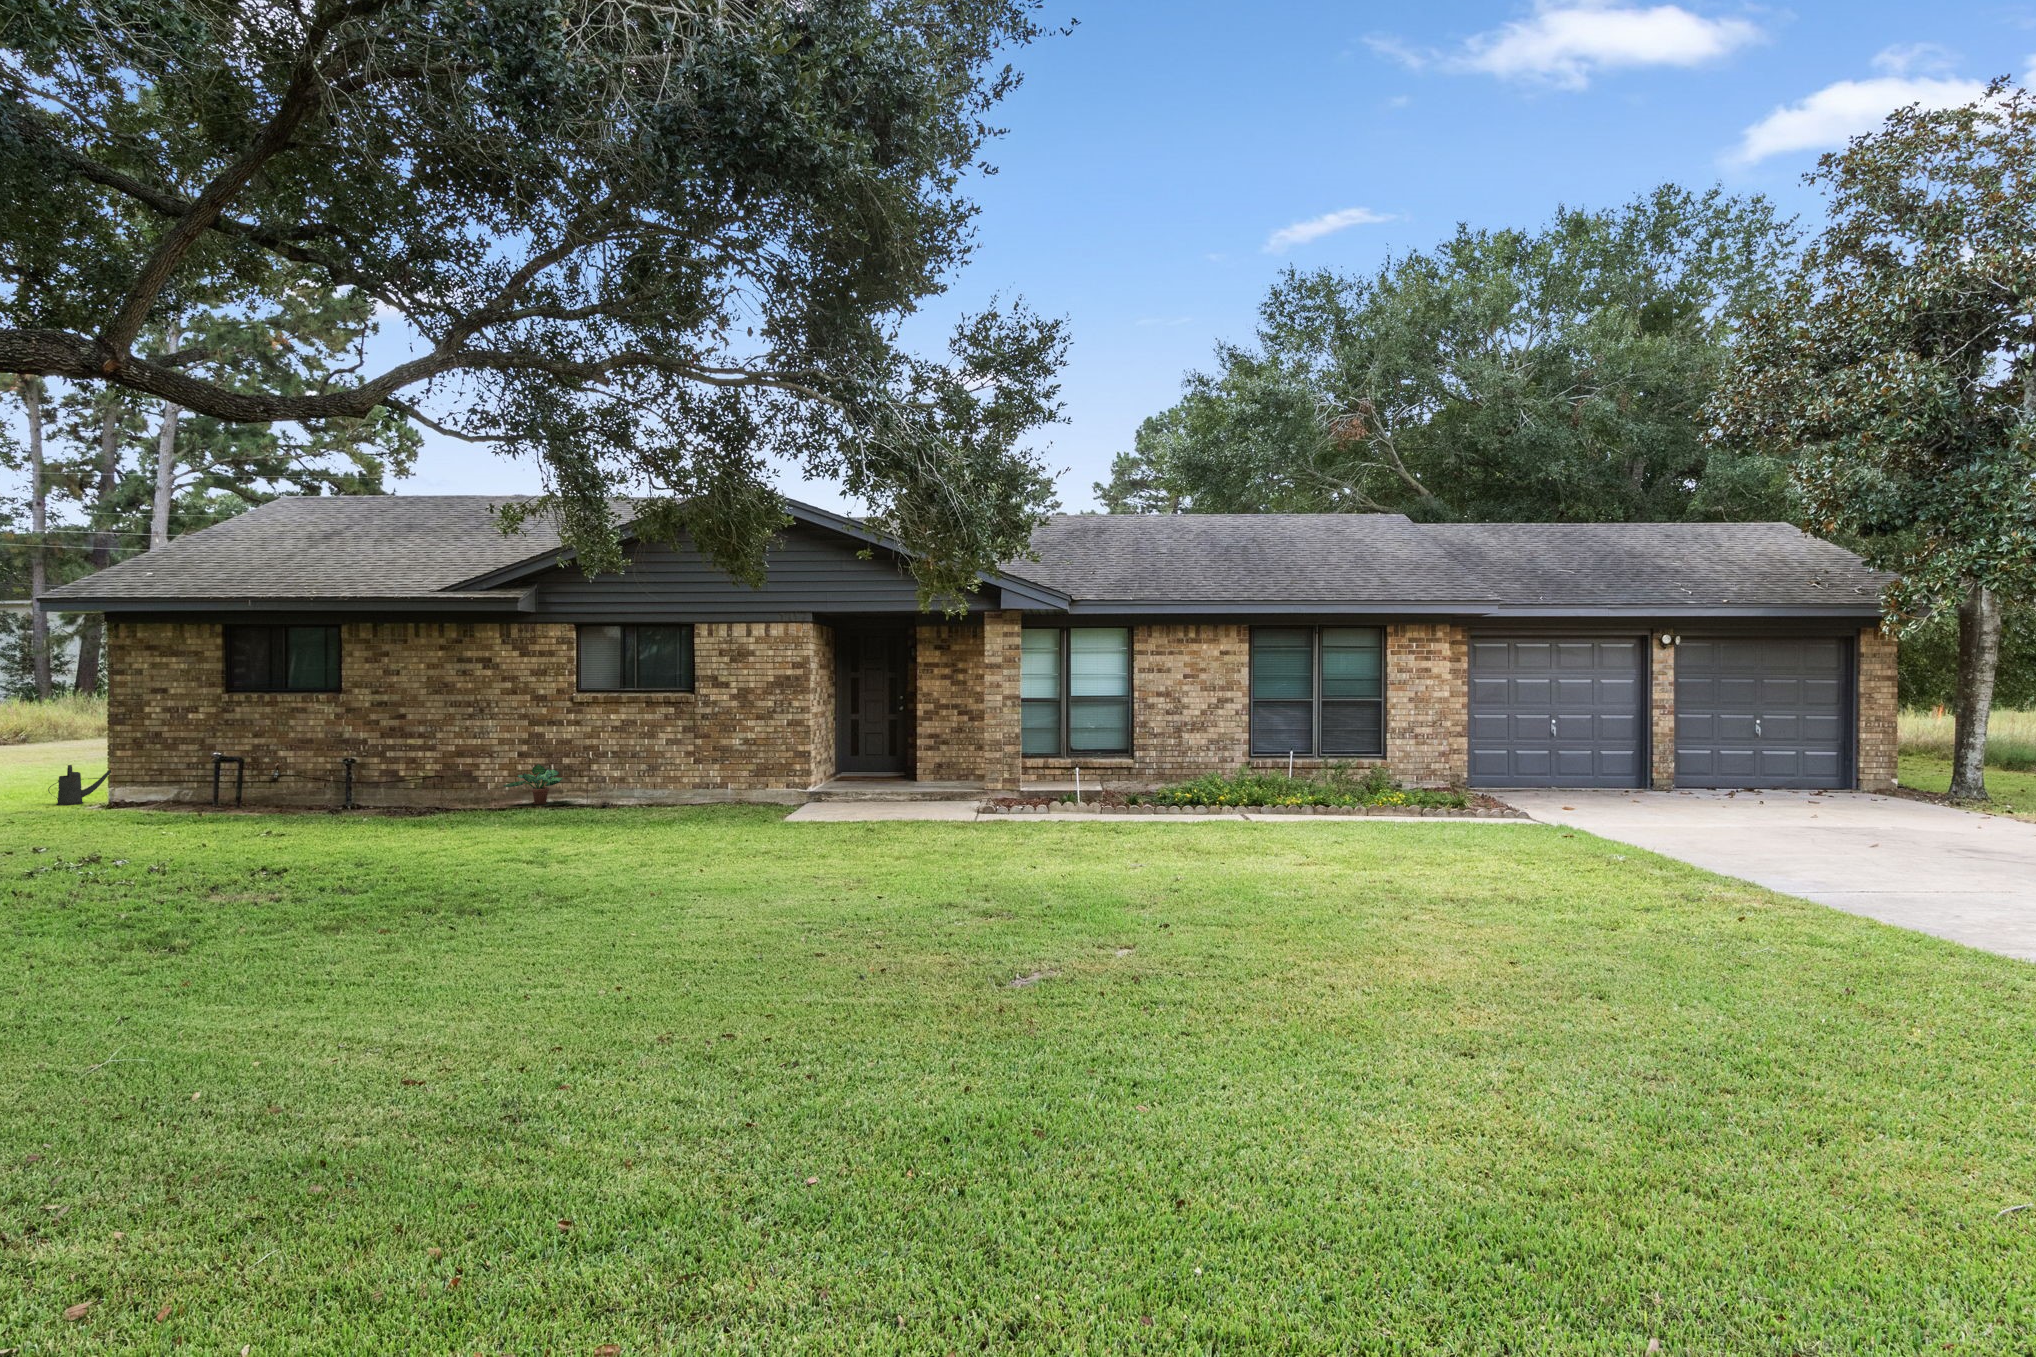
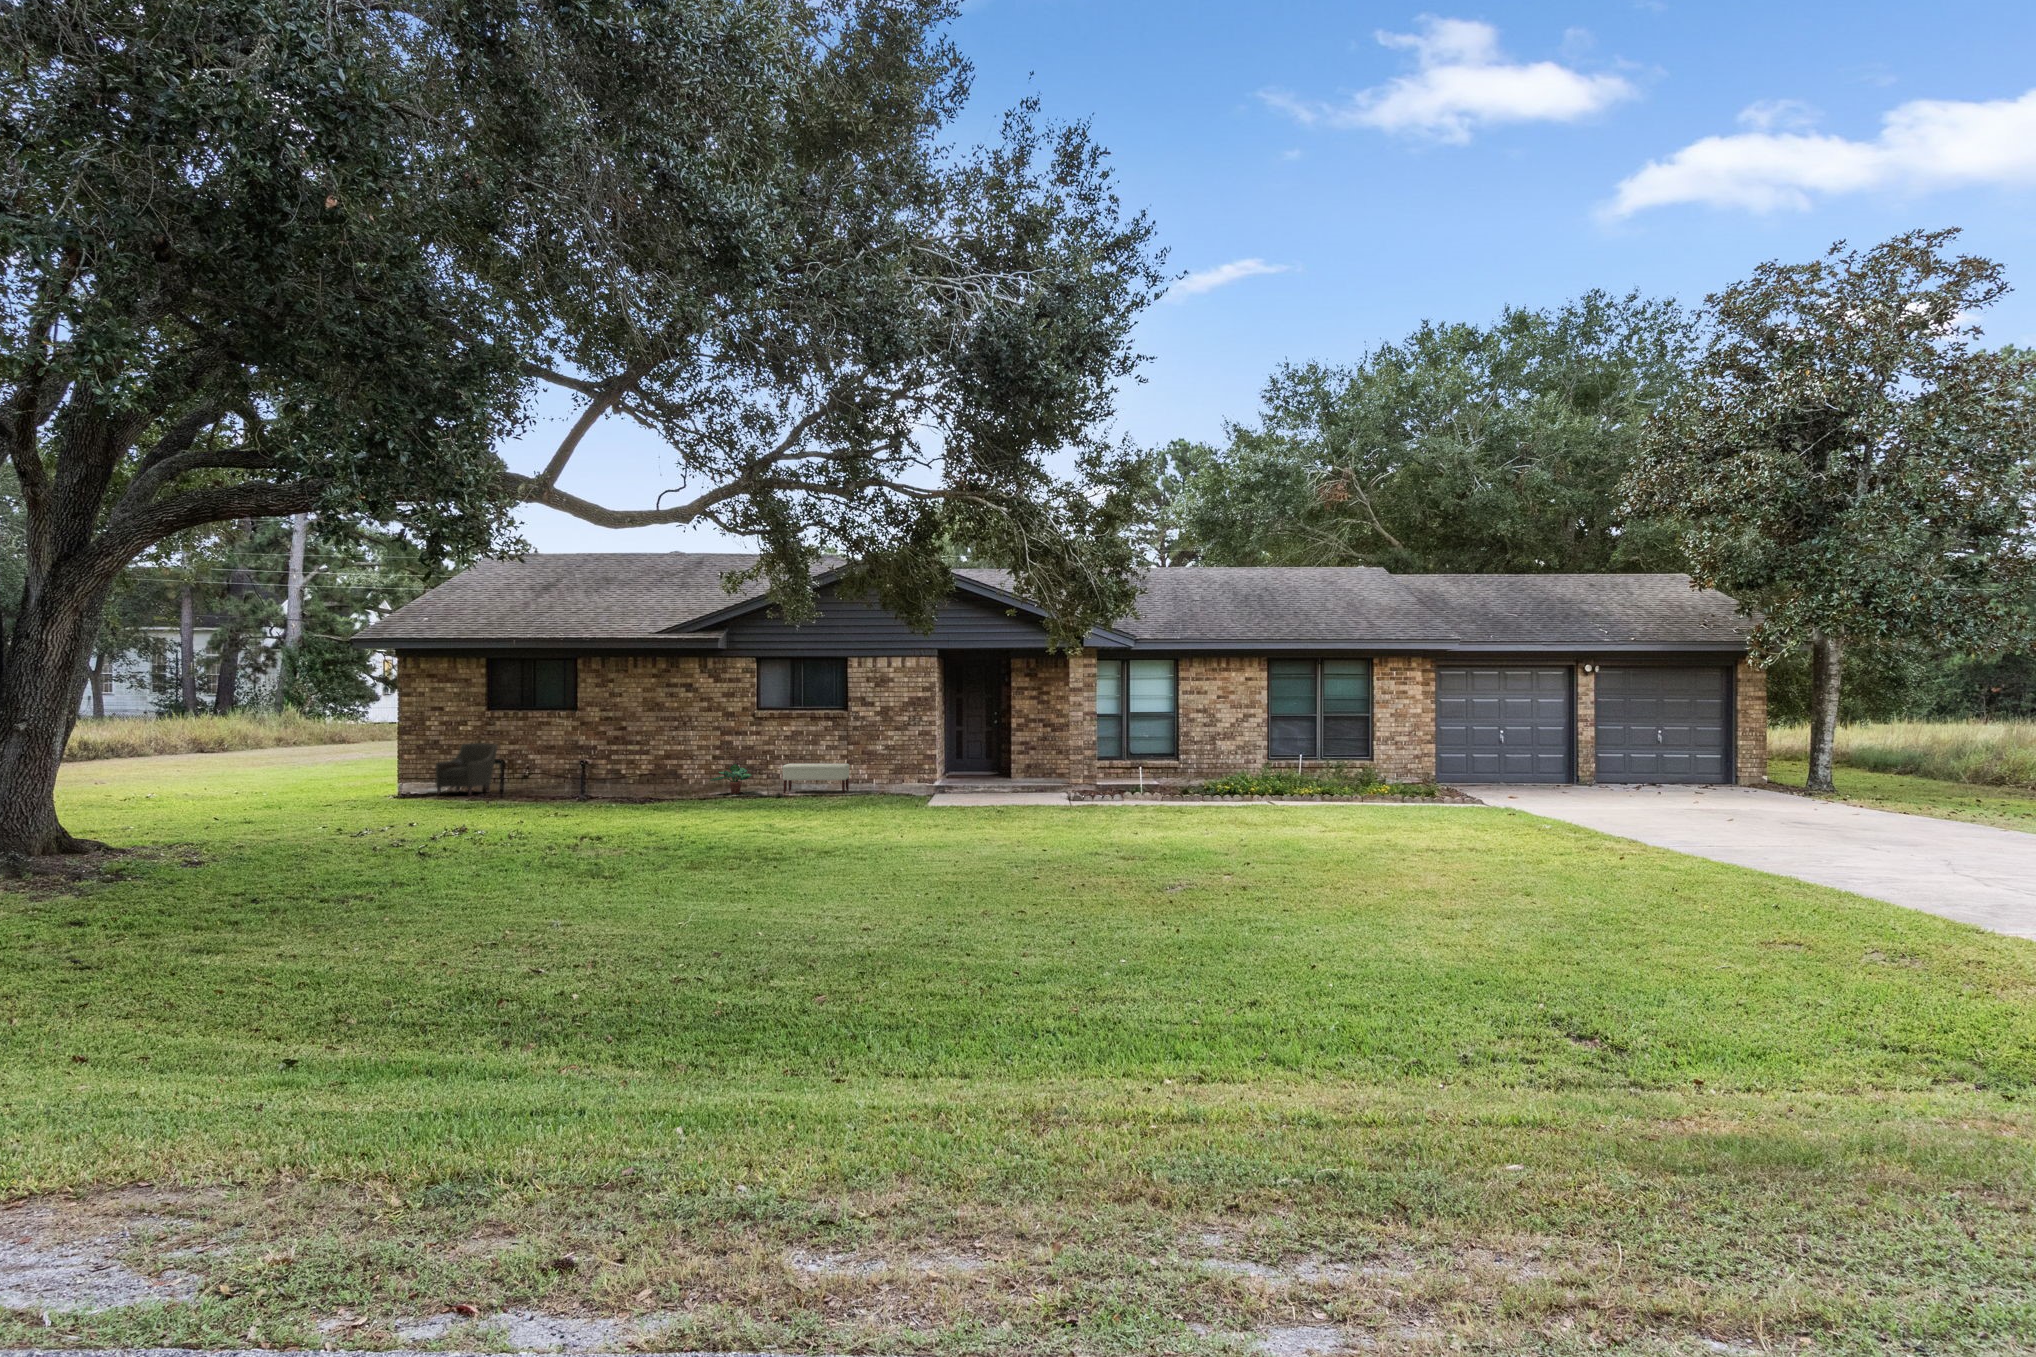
chair: none [132,738,224,808] -> present [436,743,498,796]
bench: none [603,764,696,804] -> present [783,763,850,793]
watering can: present [48,765,111,805] -> none [372,764,414,794]

